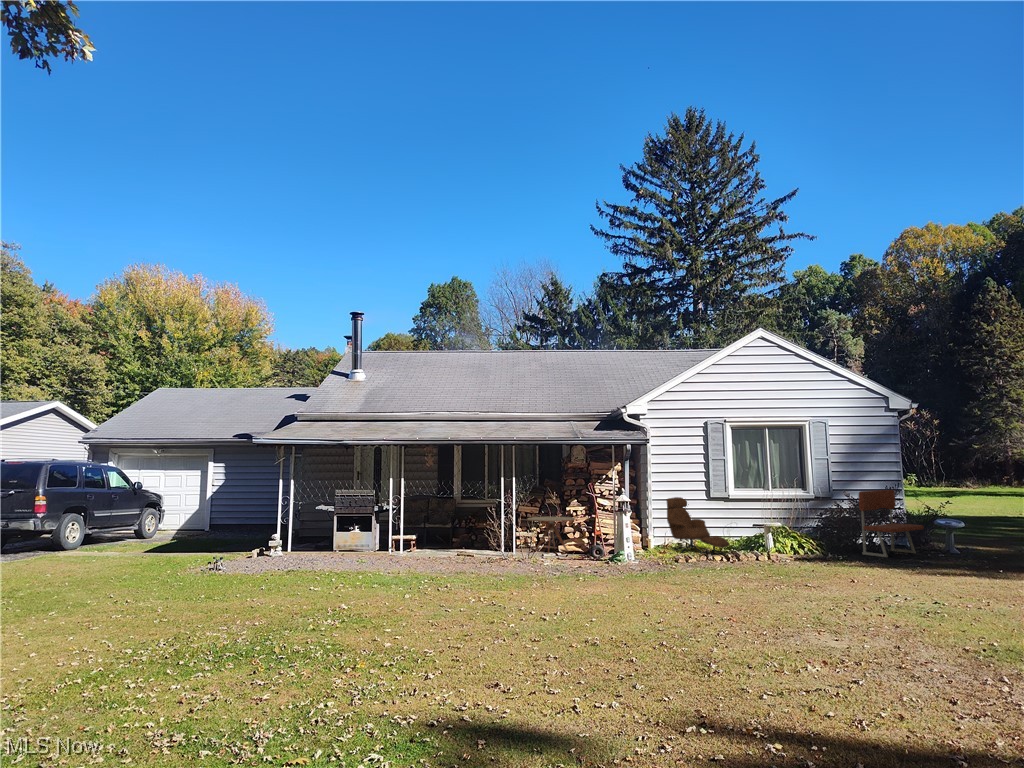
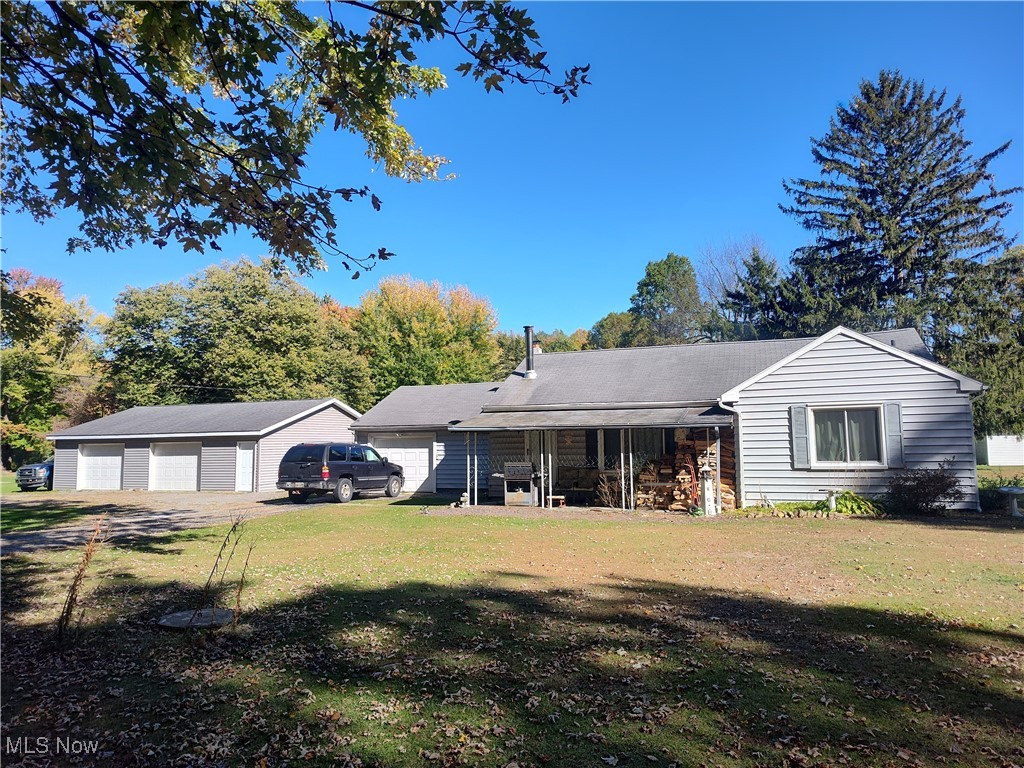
bench: present [859,490,924,557] -> none [912,462,976,519]
lounge chair: present [667,497,729,555] -> none [752,468,800,514]

